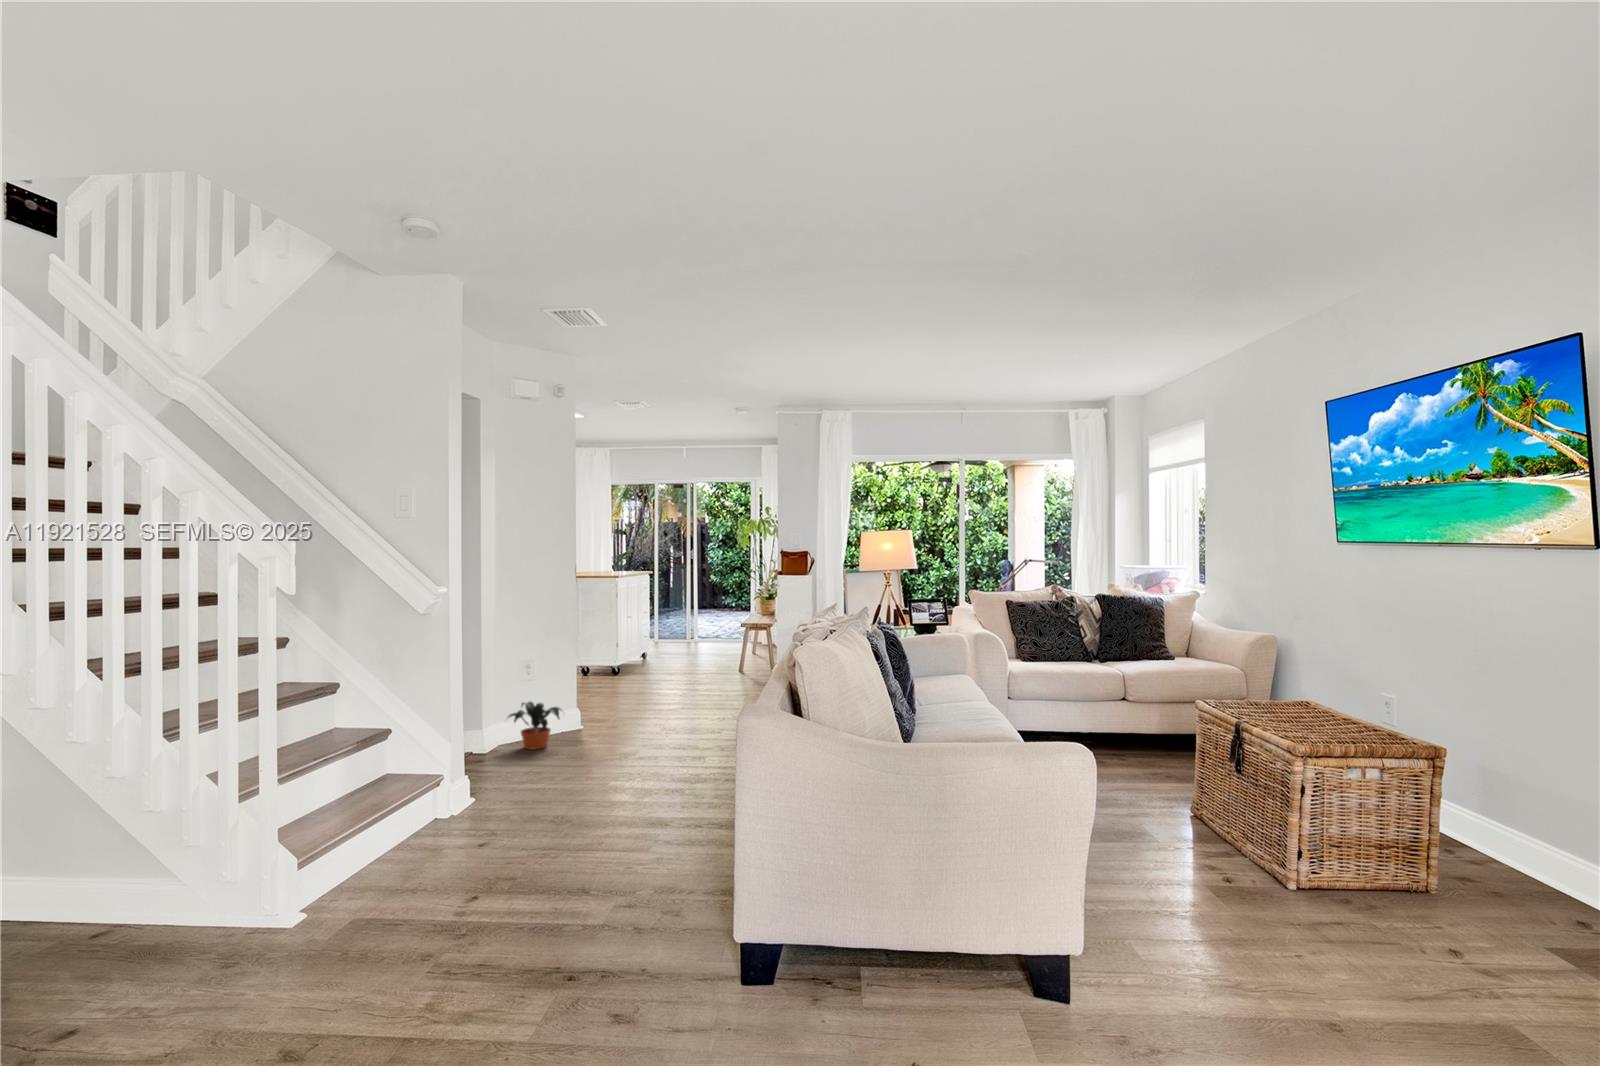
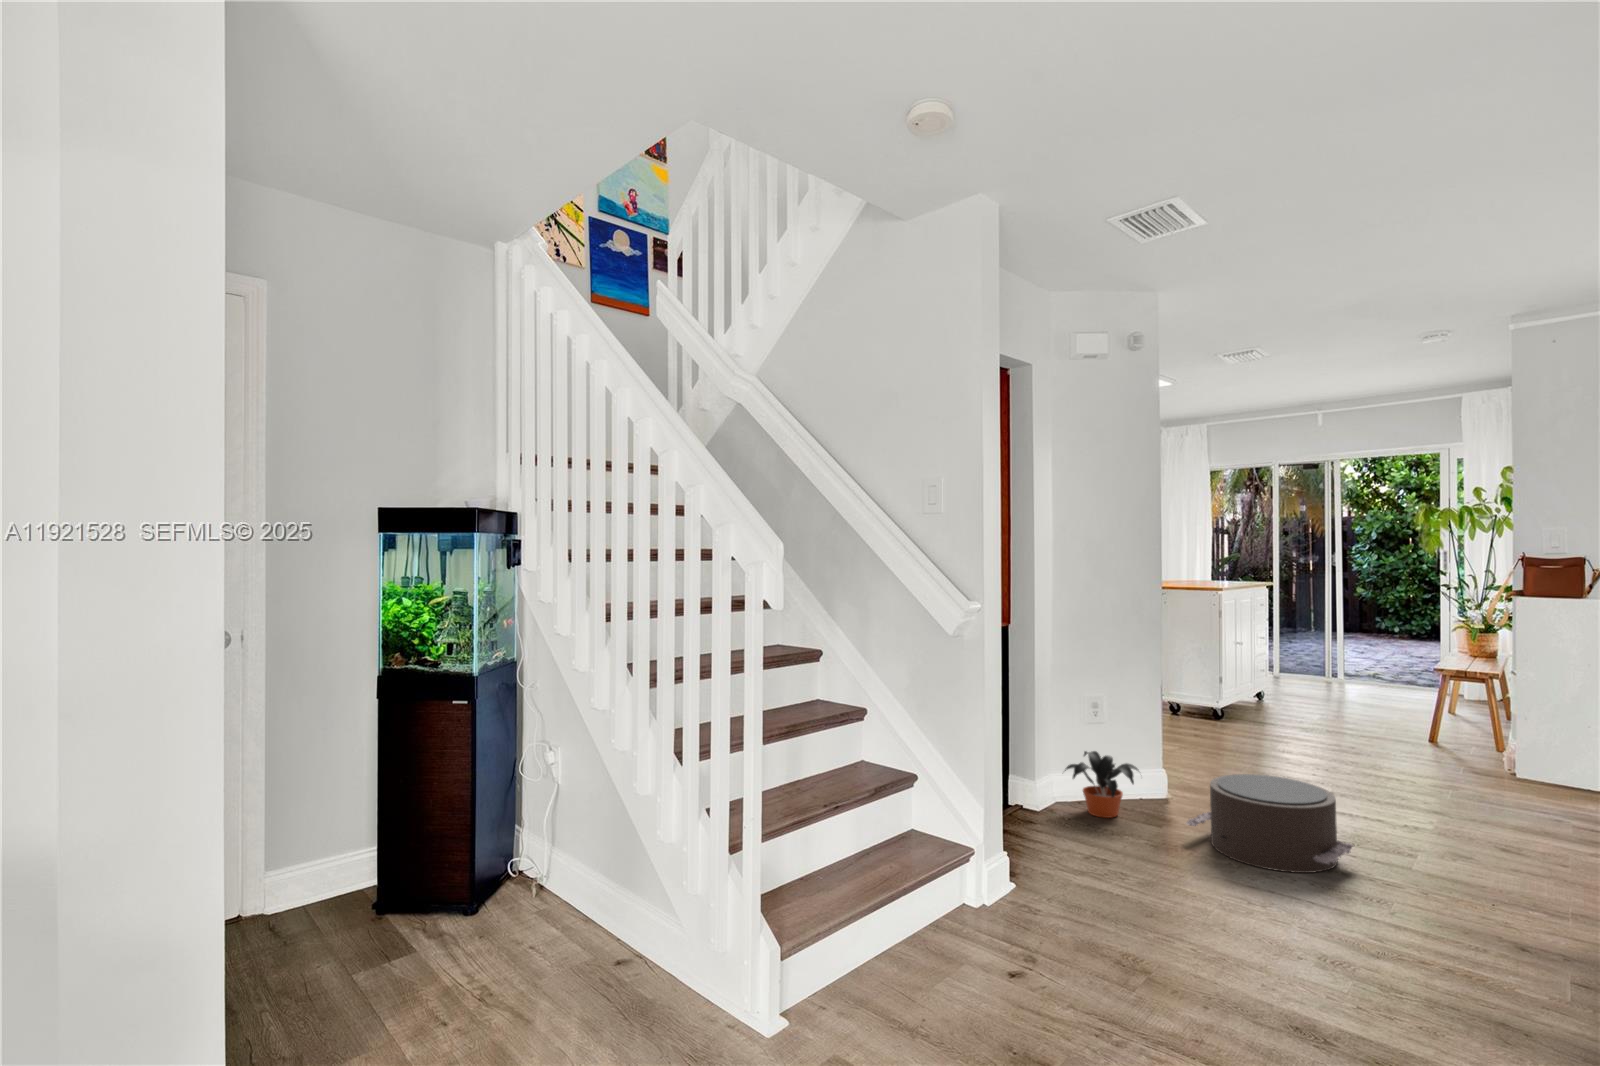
pouf: none [594,700,694,758] -> present [1186,774,1353,873]

